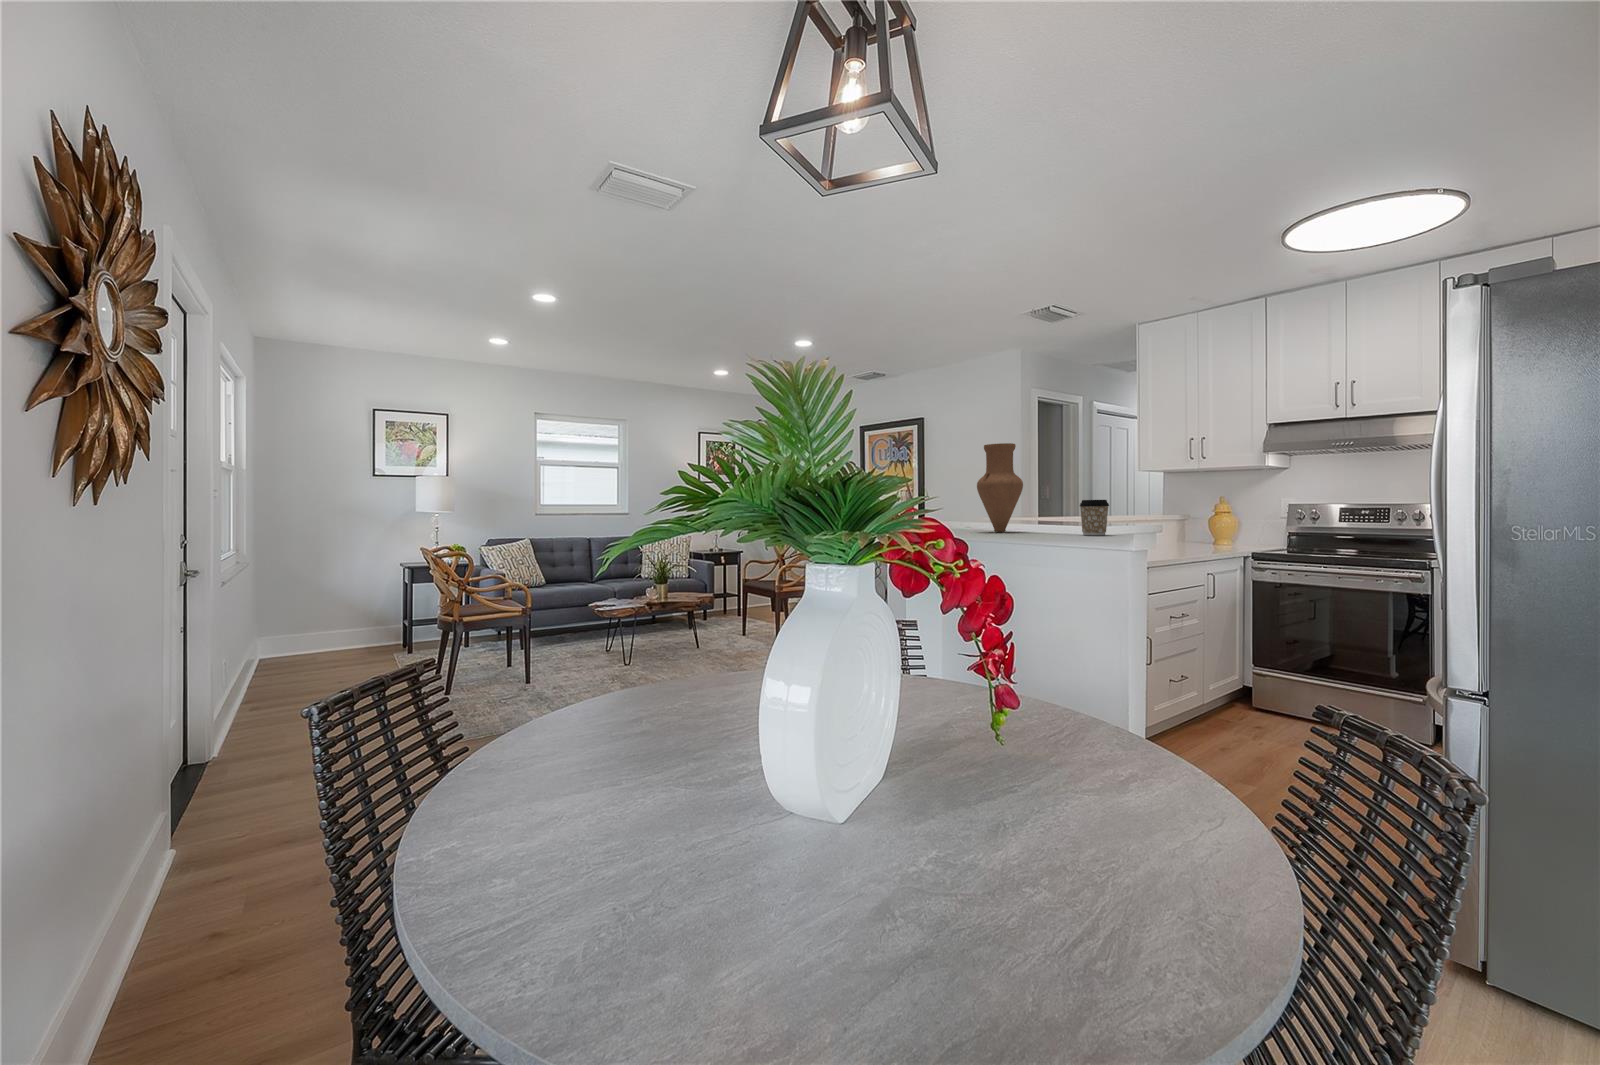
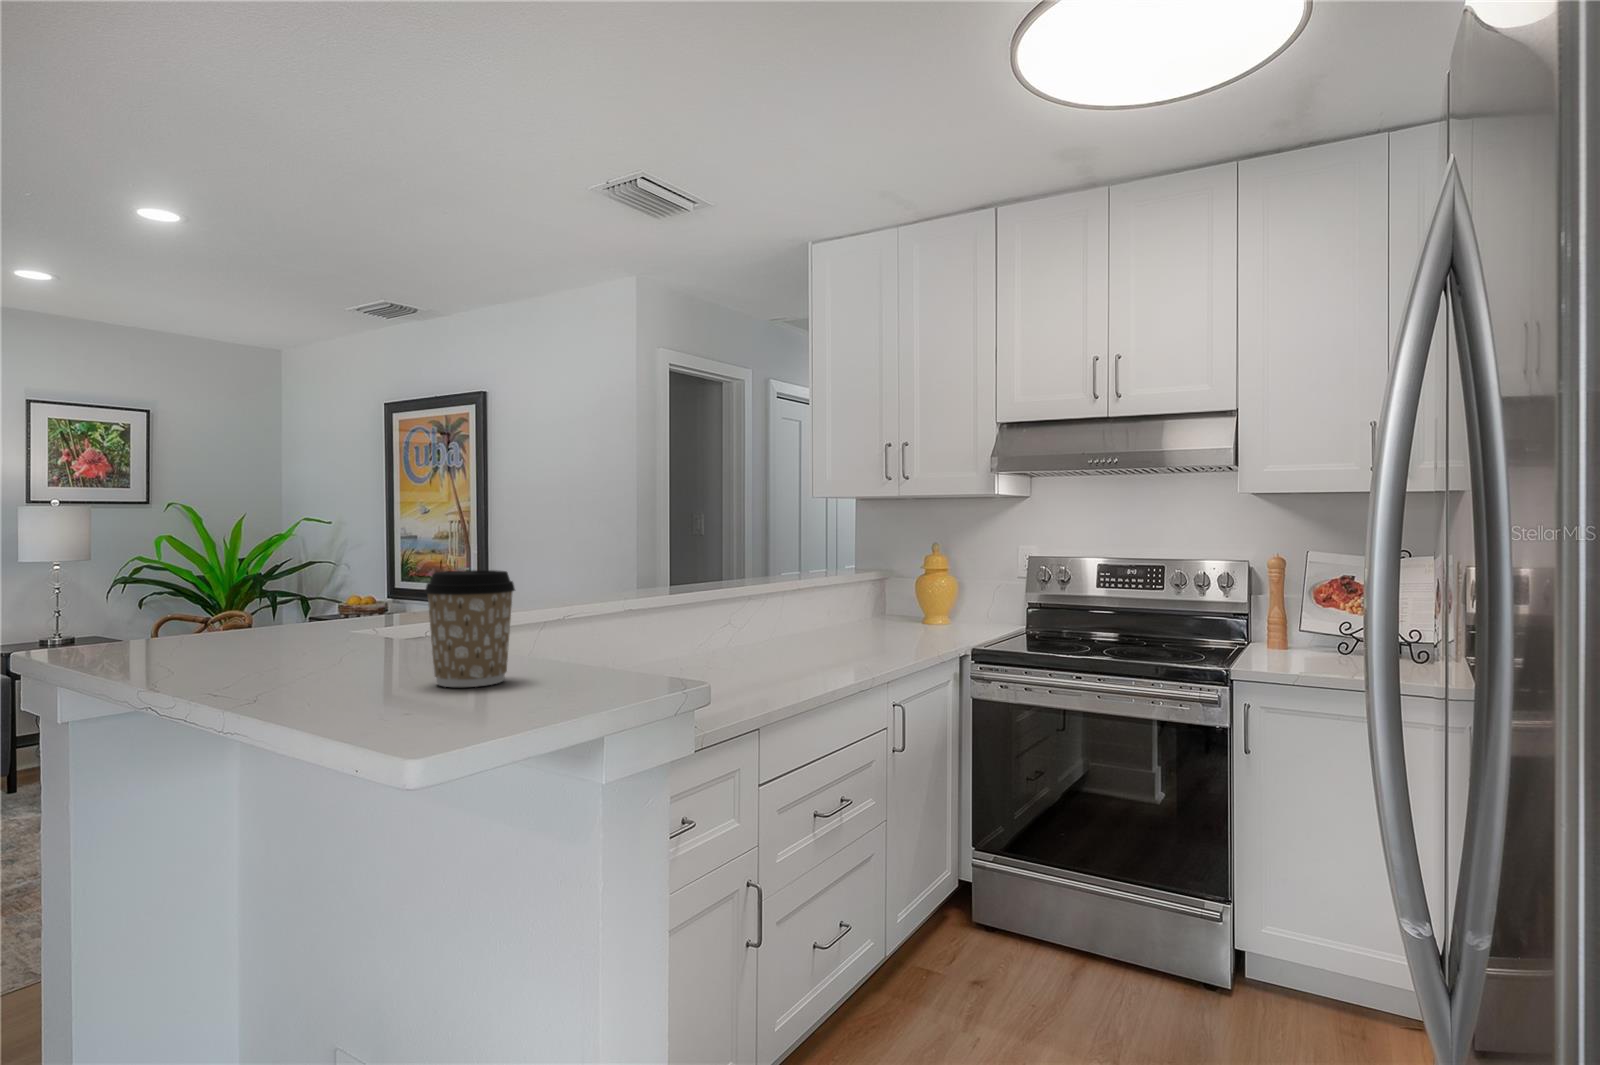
vase: present [977,443,1023,532] -> none [229,395,375,652]

